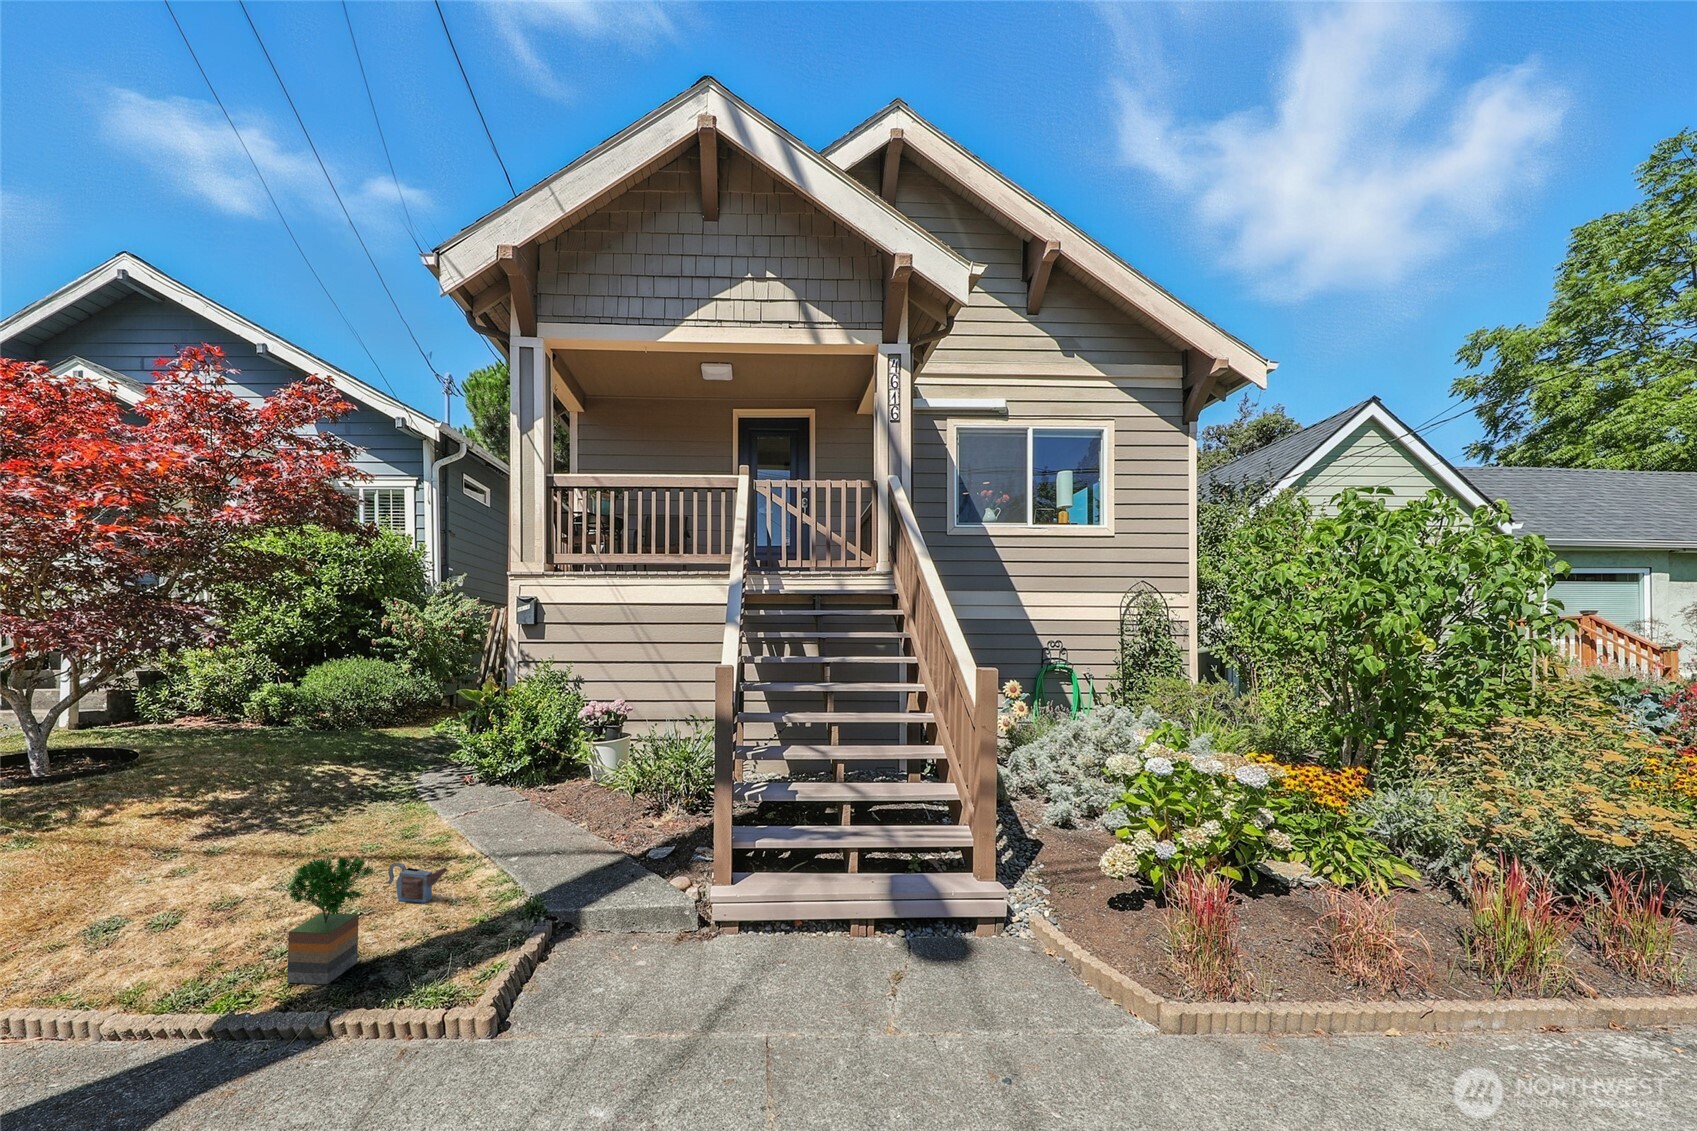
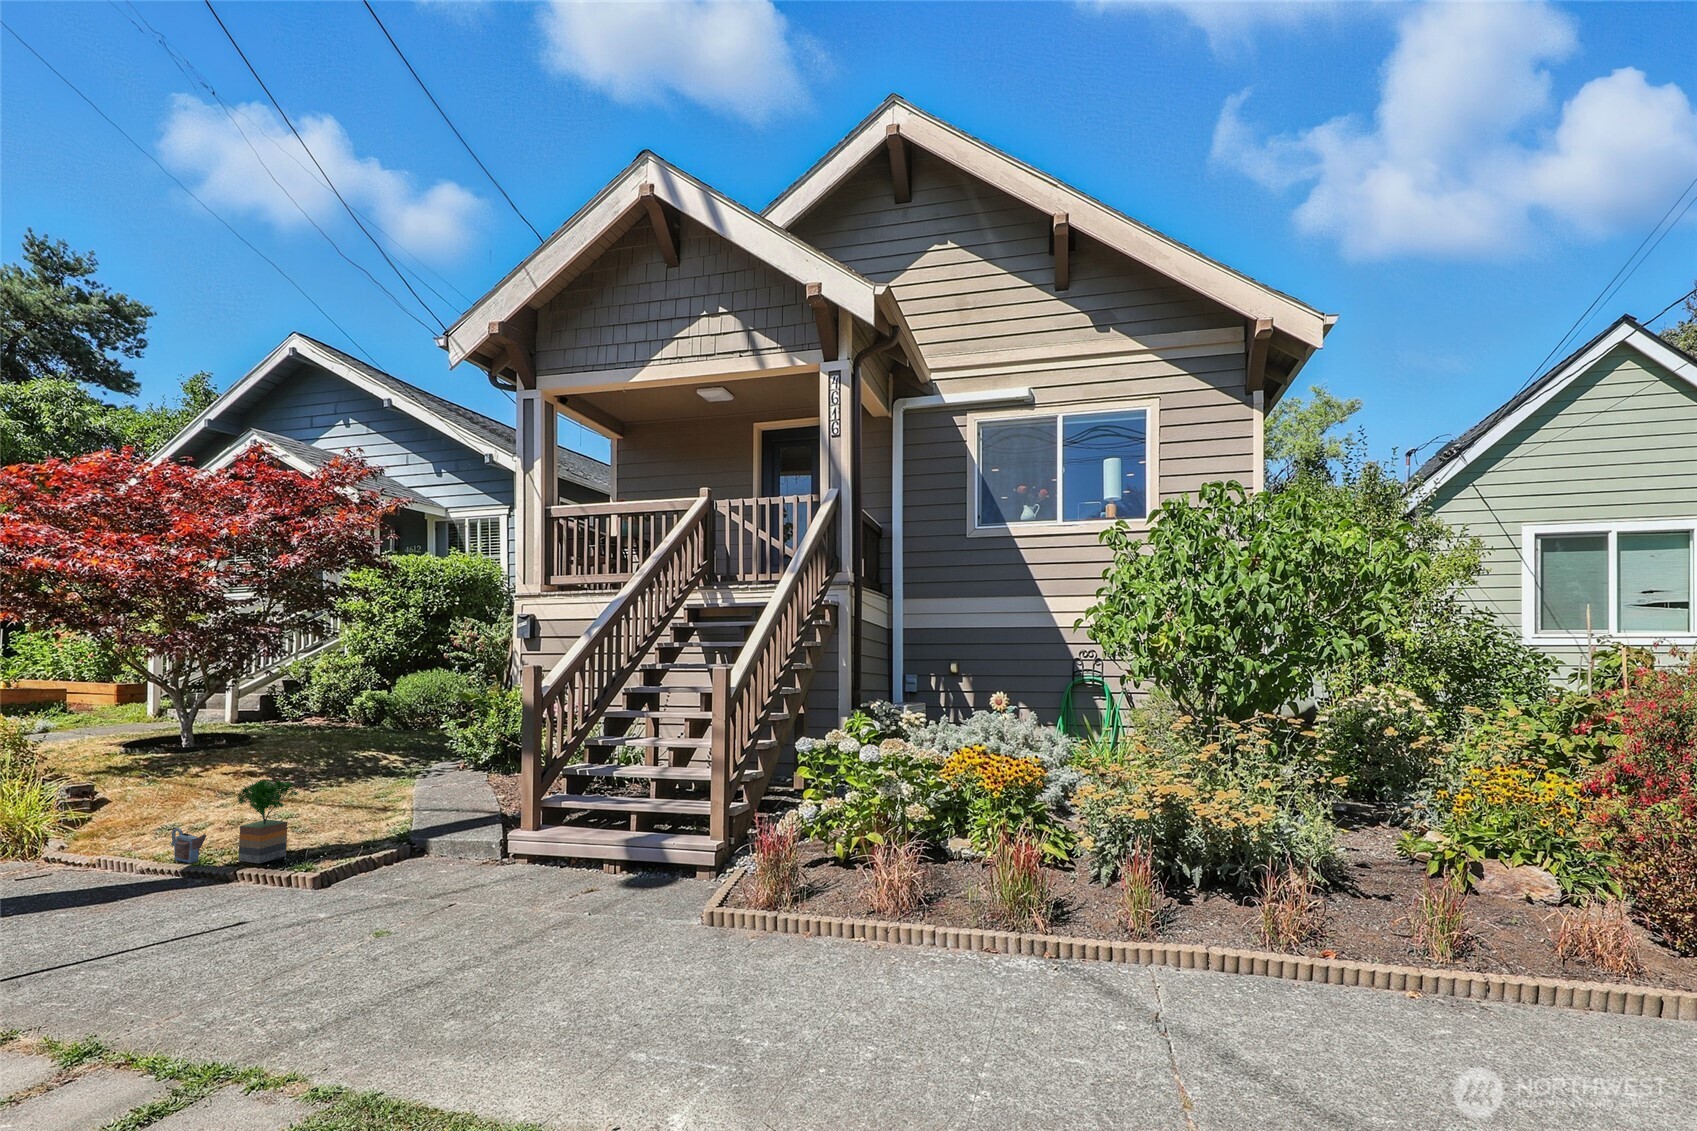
watering can: present [387,862,447,903] -> present [171,828,206,863]

